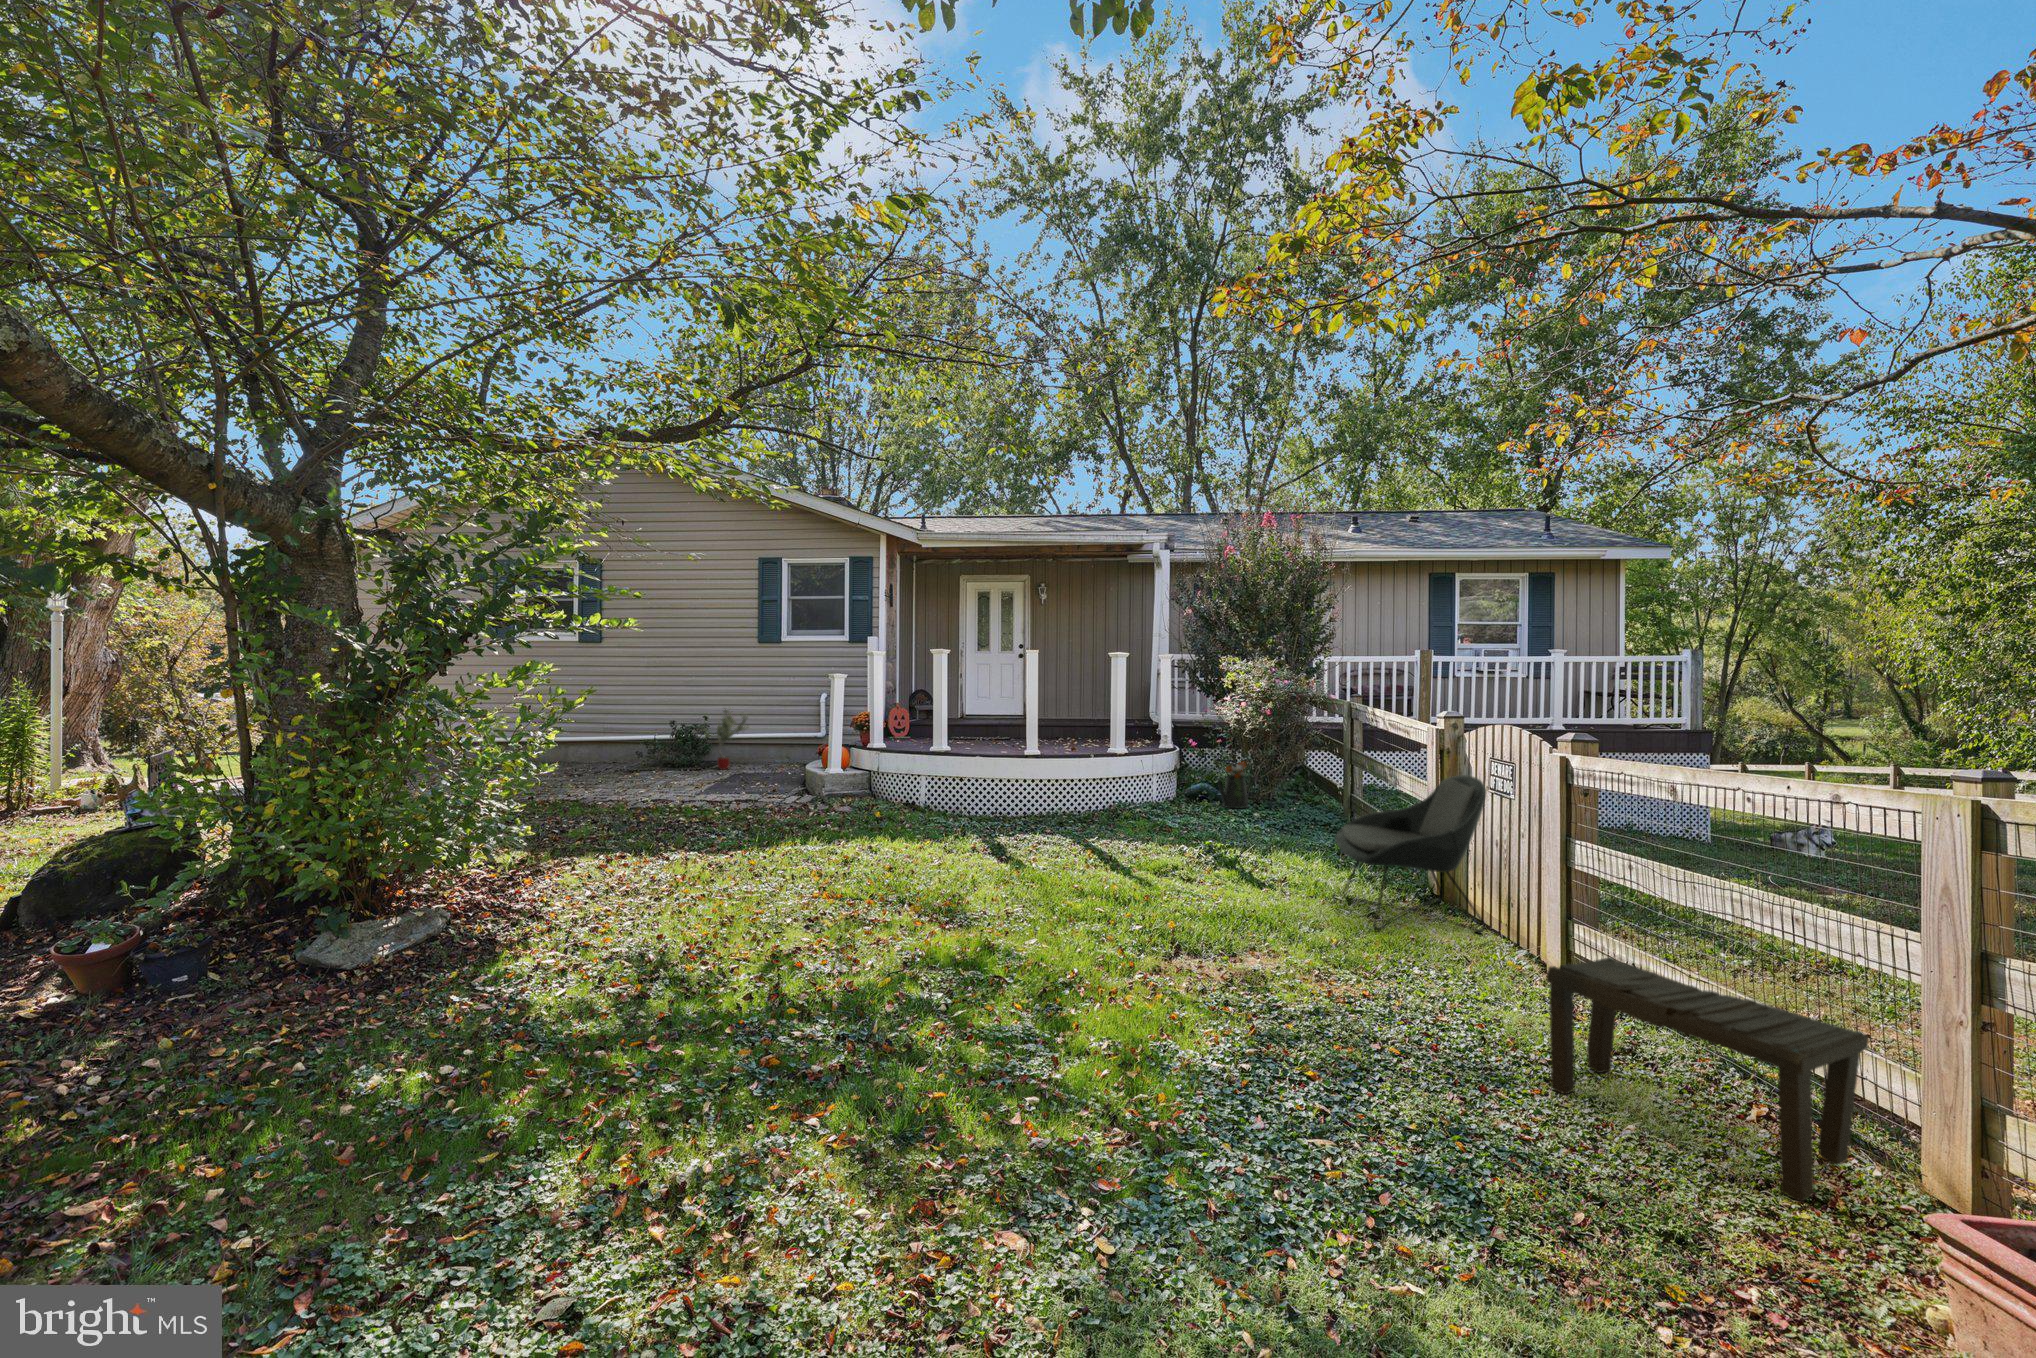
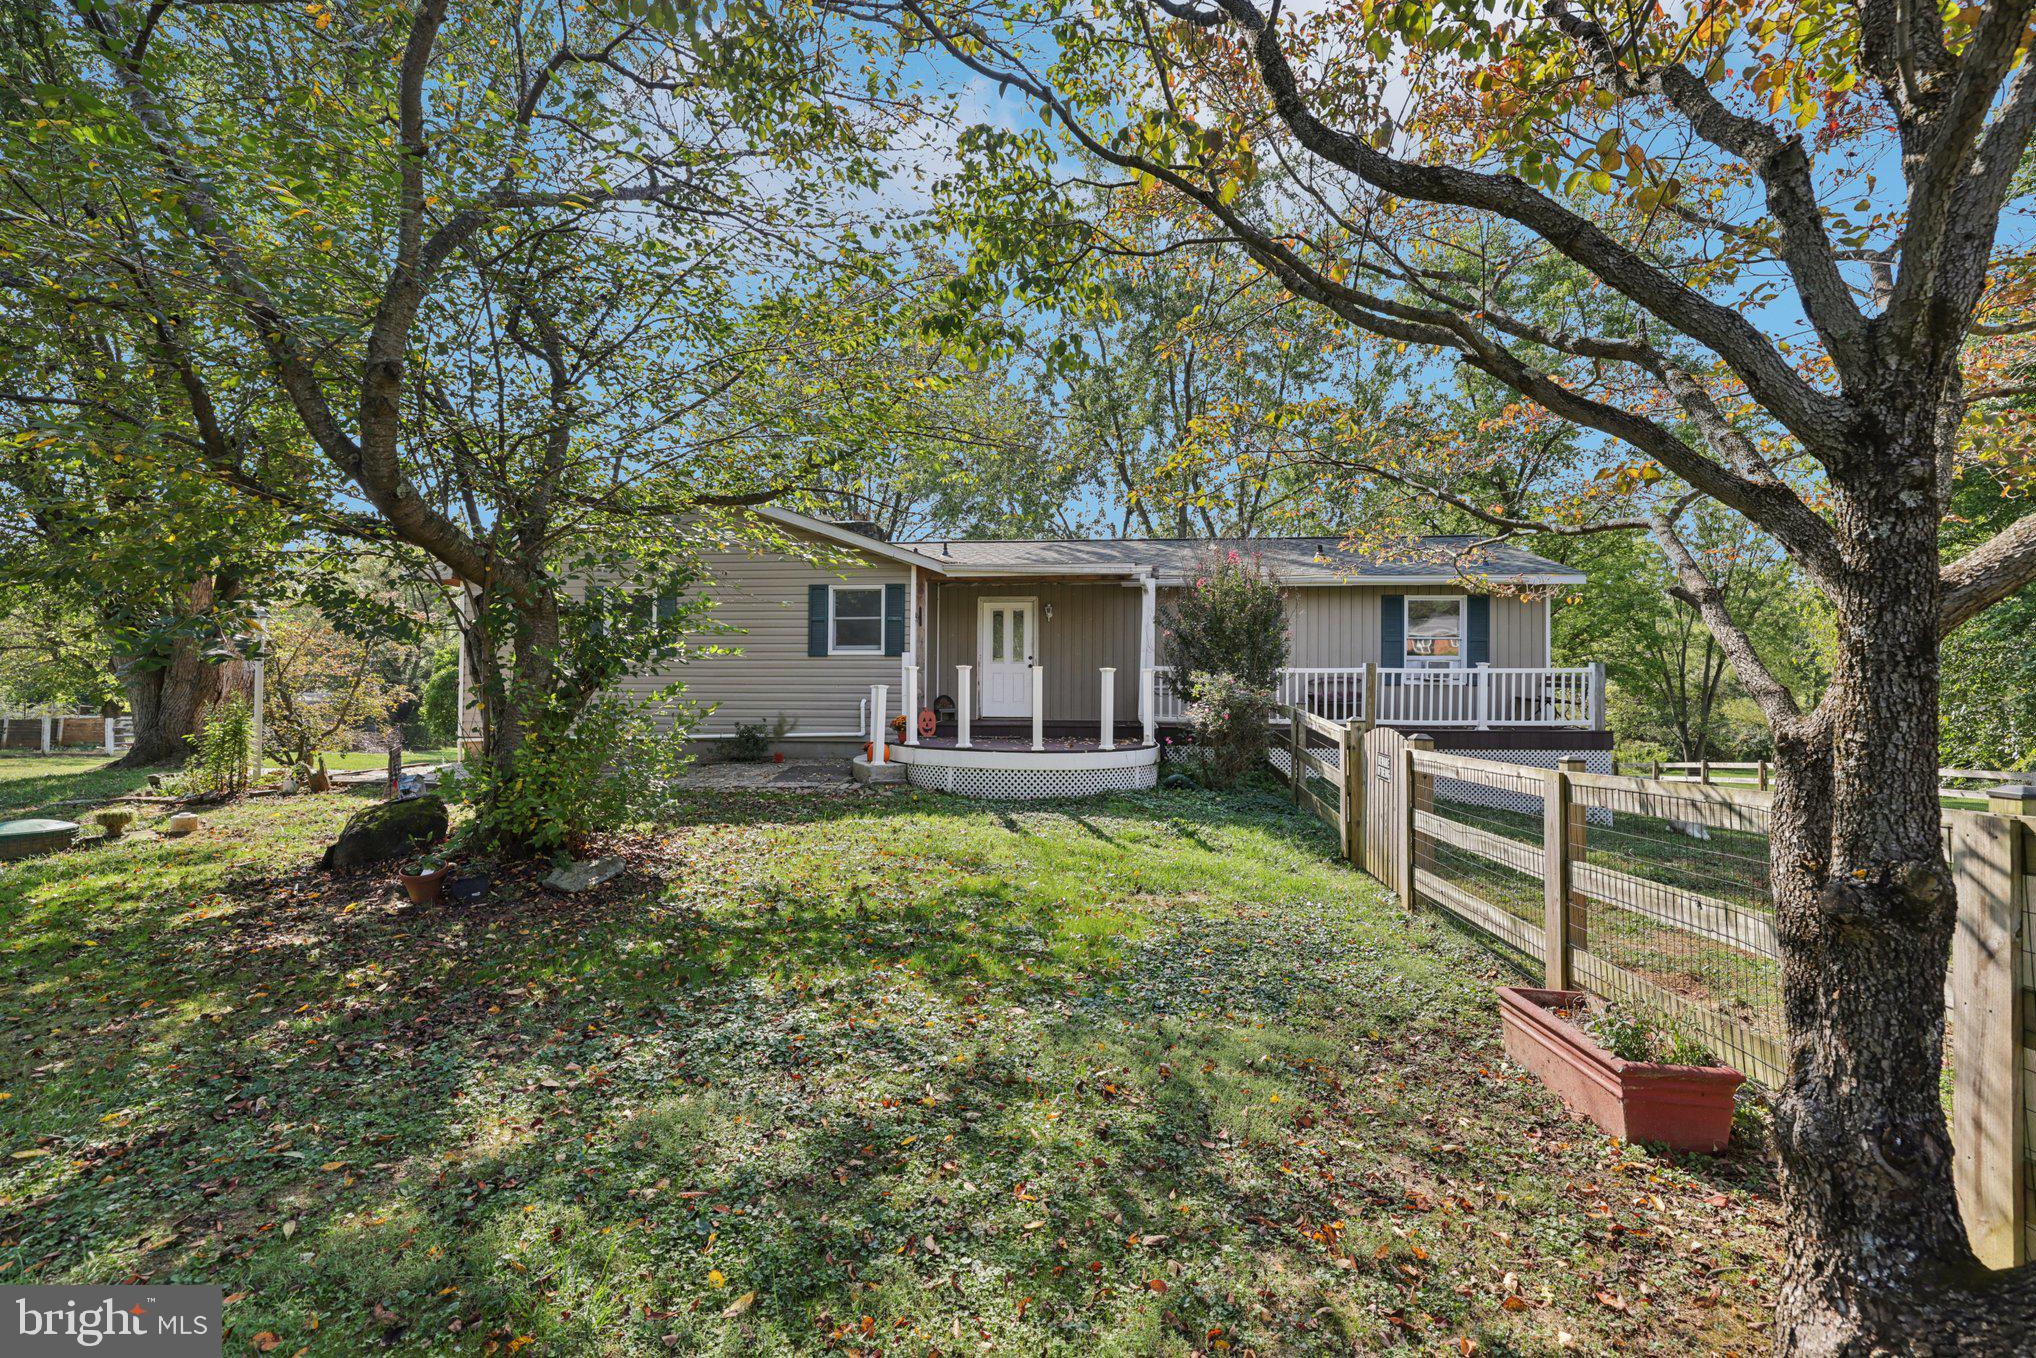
watering can: present [1217,762,1248,809] -> none [1190,755,1219,794]
lounge chair: present [1335,775,1486,934] -> none [1263,764,1367,879]
bench: present [1546,957,1868,1201] -> none [1359,878,1528,1007]

